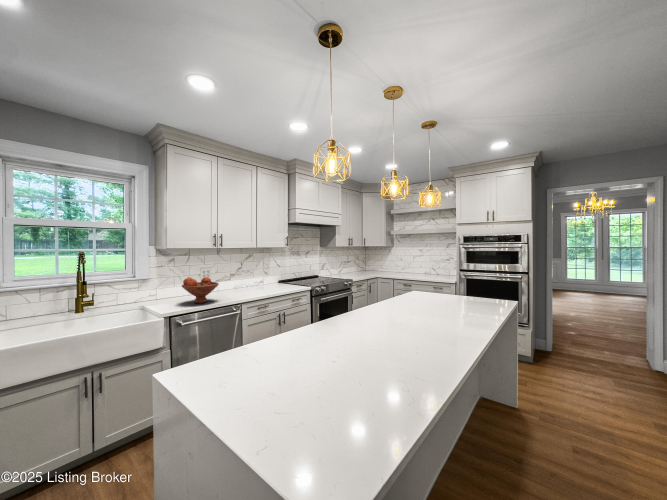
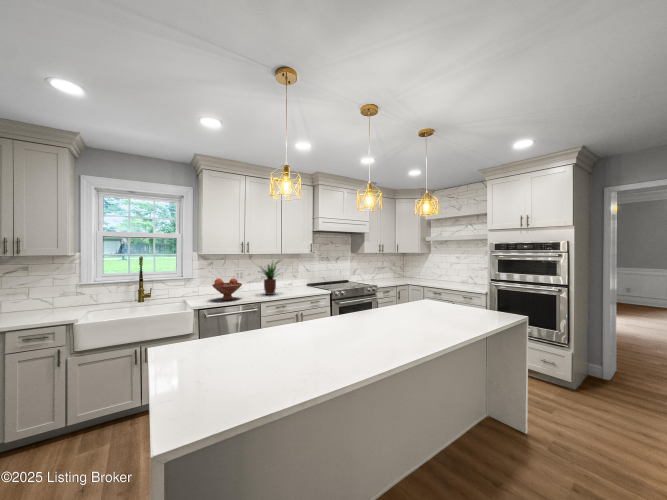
potted plant: none [230,254,261,295] -> present [259,262,276,295]

